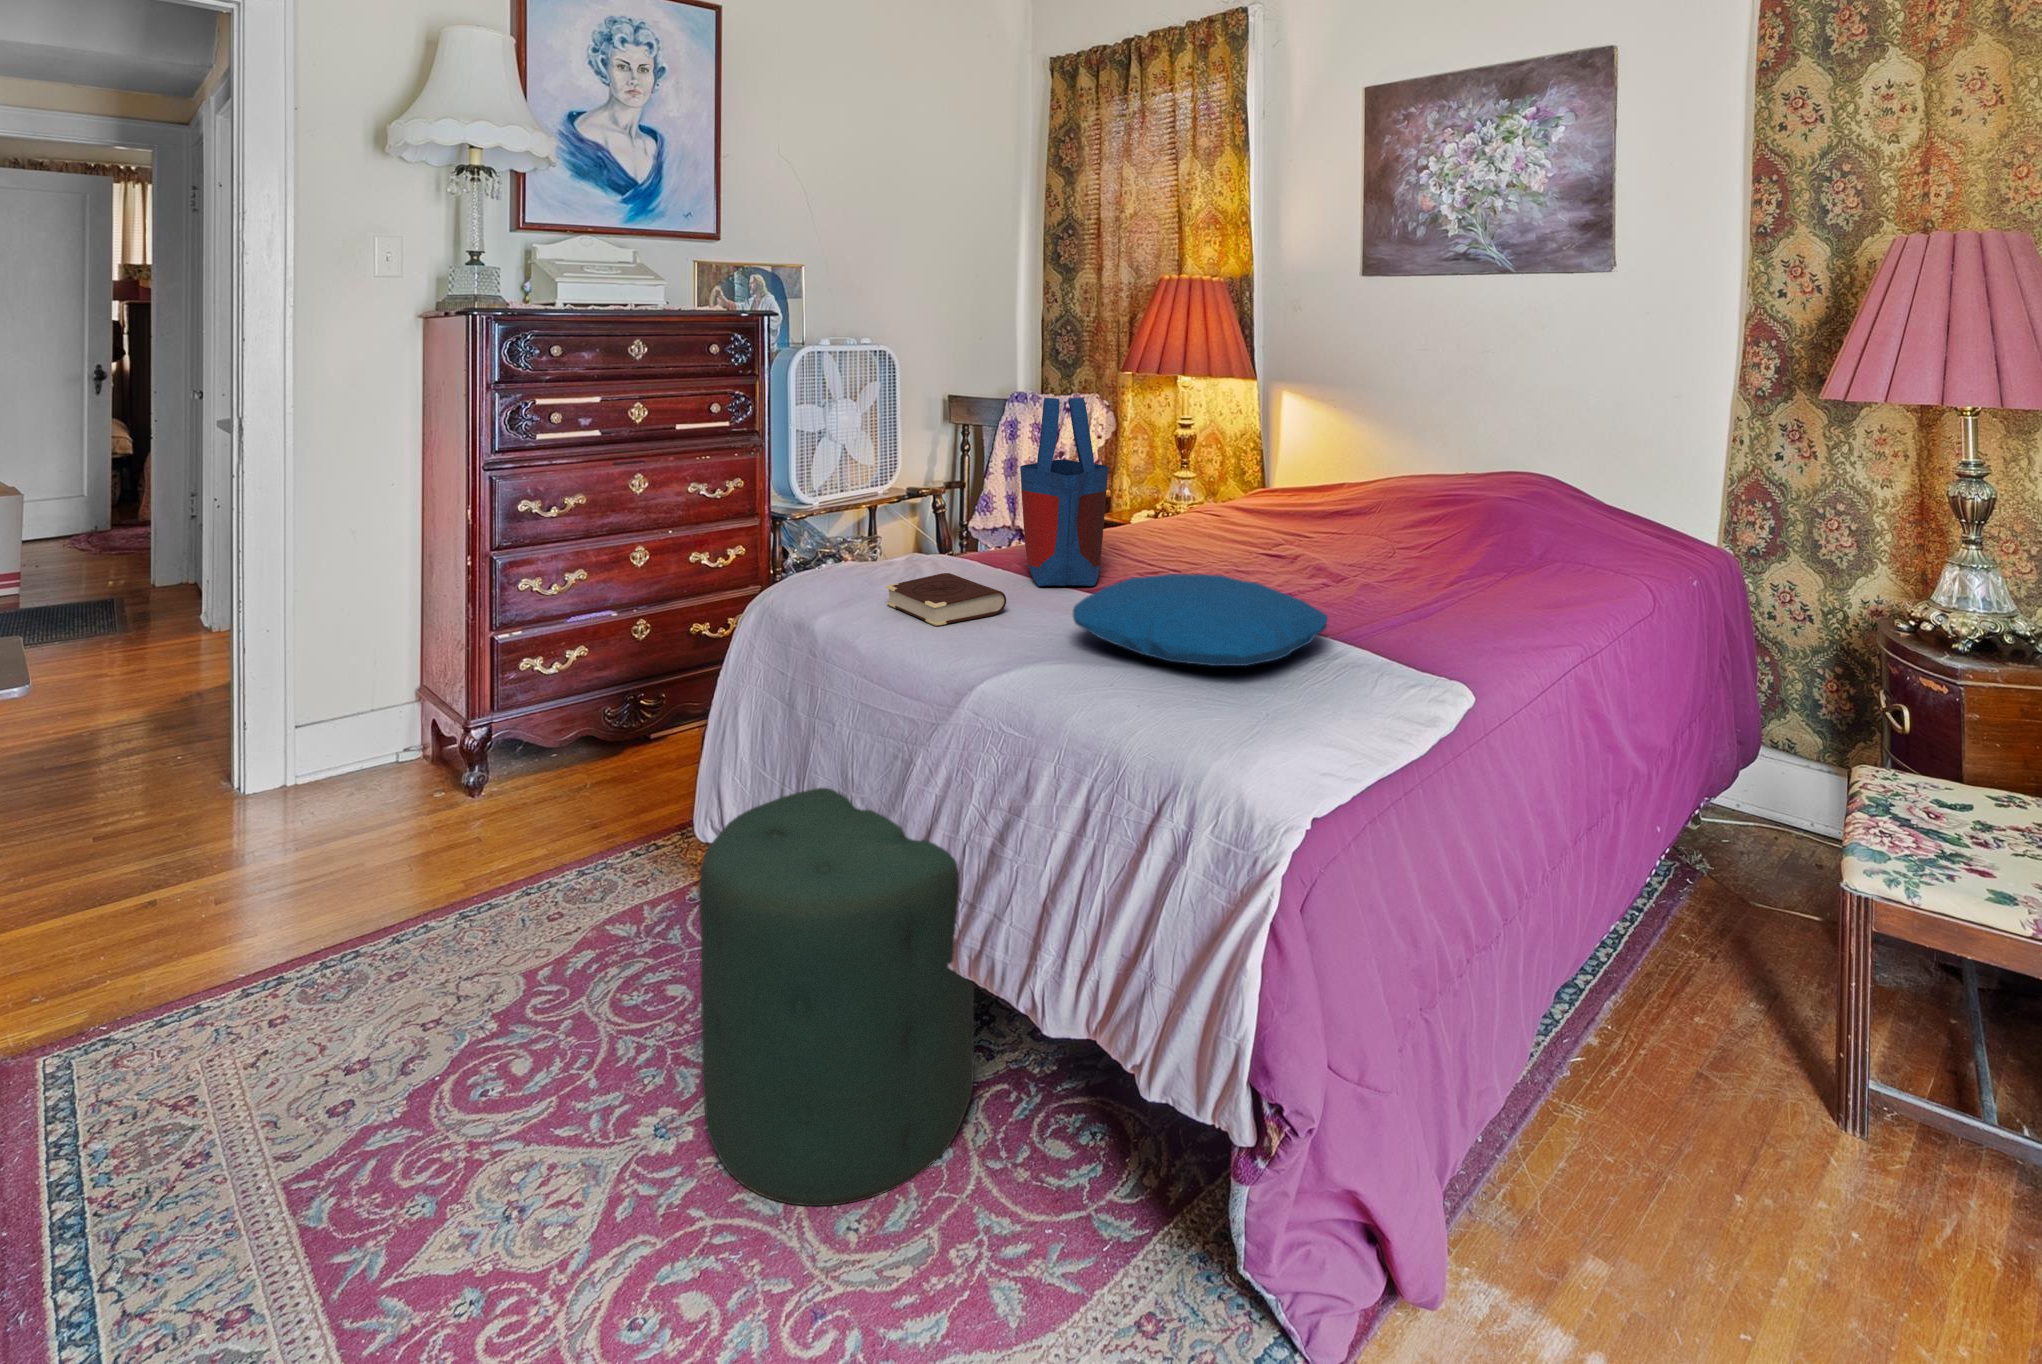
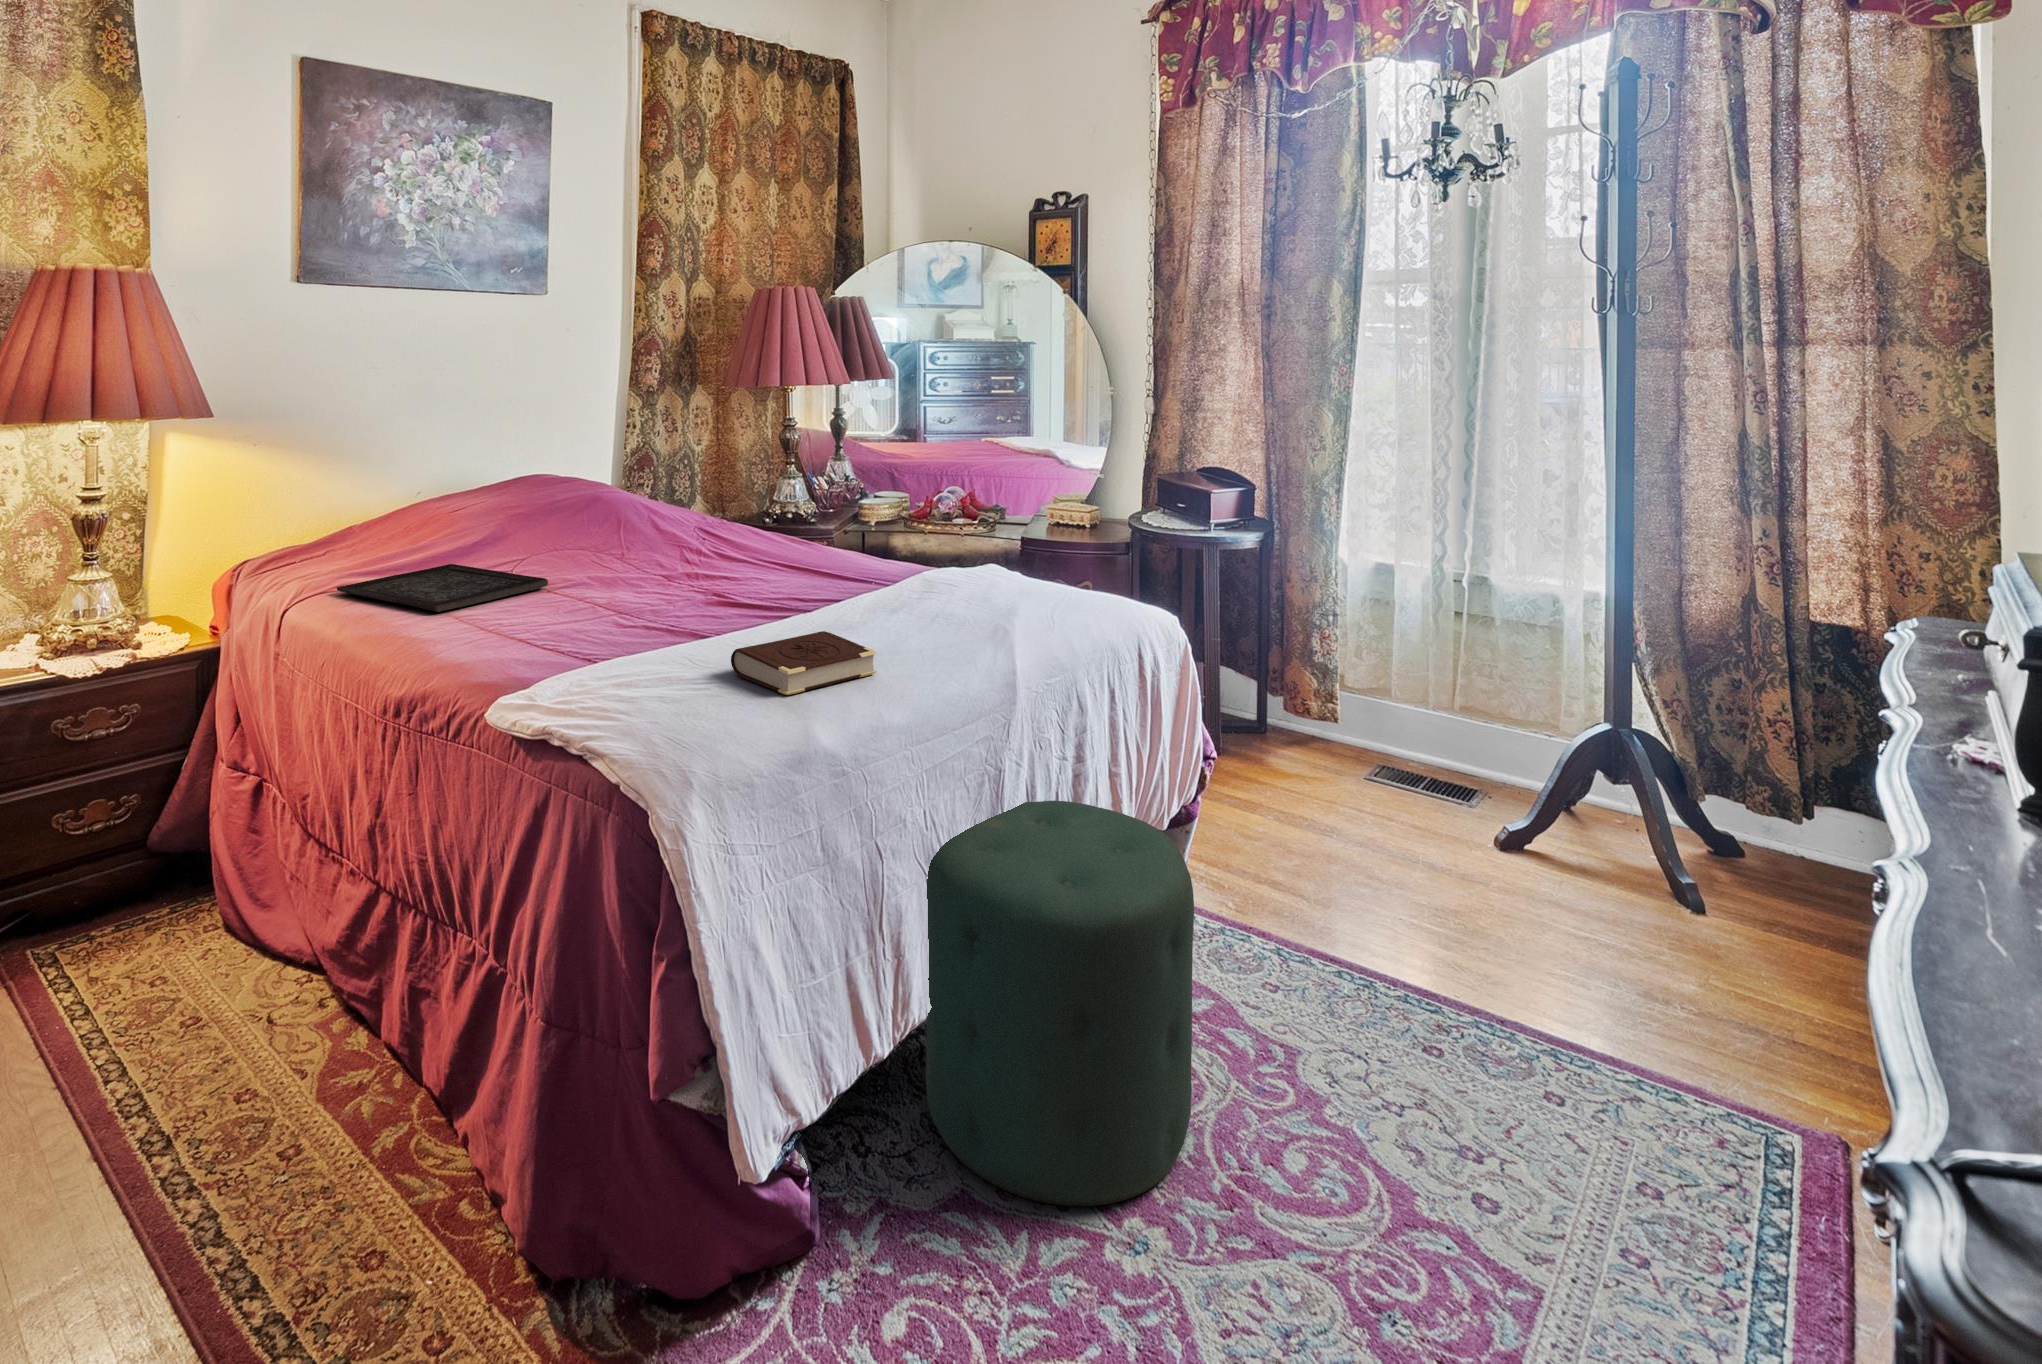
tote bag: present [1020,398,1108,586] -> none [559,429,719,650]
tray: none [1143,514,1303,549] -> present [337,564,548,612]
pillow: present [1073,574,1328,666] -> none [812,551,1018,618]

